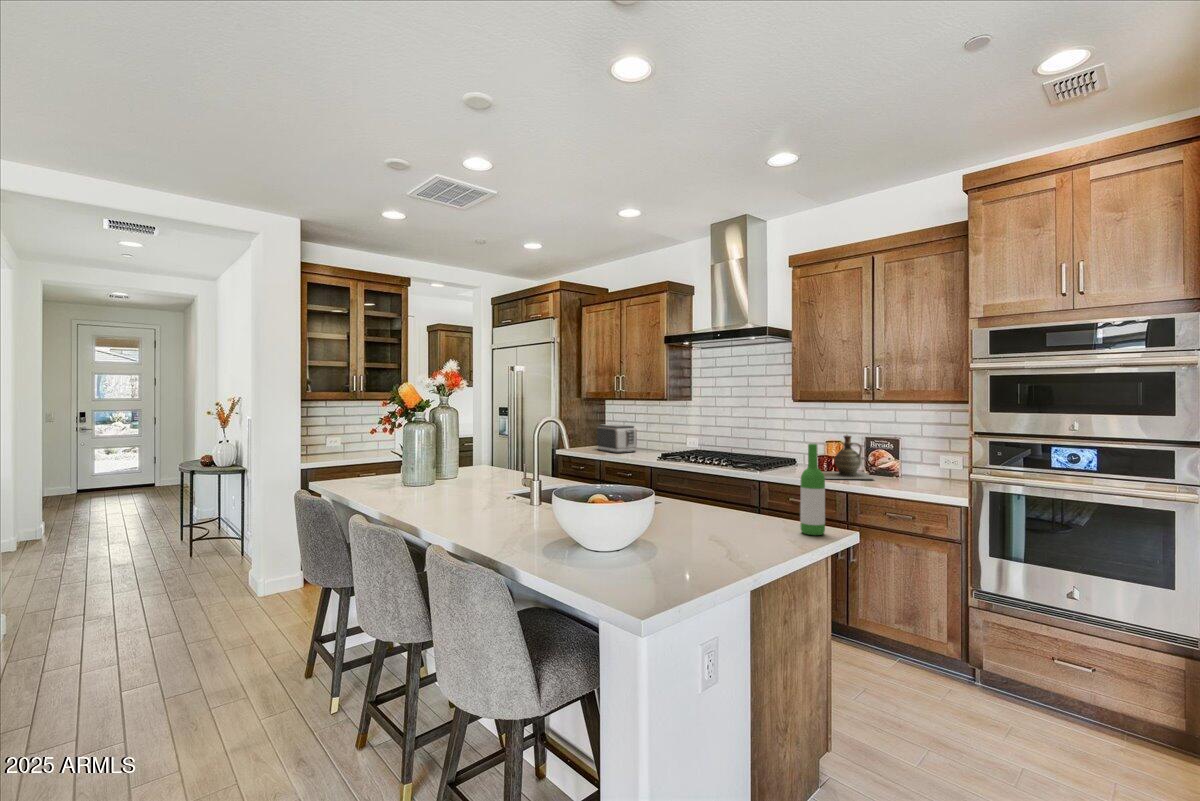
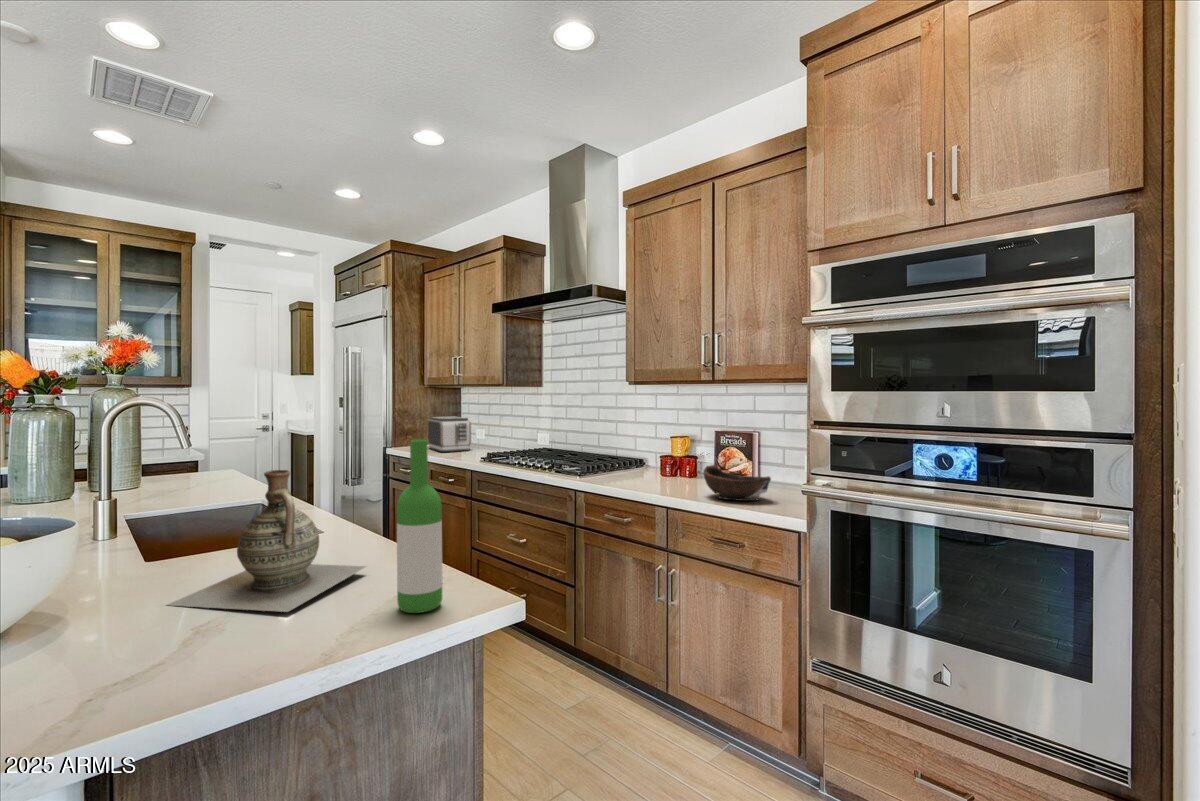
ceramic jug: present [823,436,873,479] -> present [168,470,366,612]
bowl: none [879,462,933,487] -> present [704,465,771,501]

